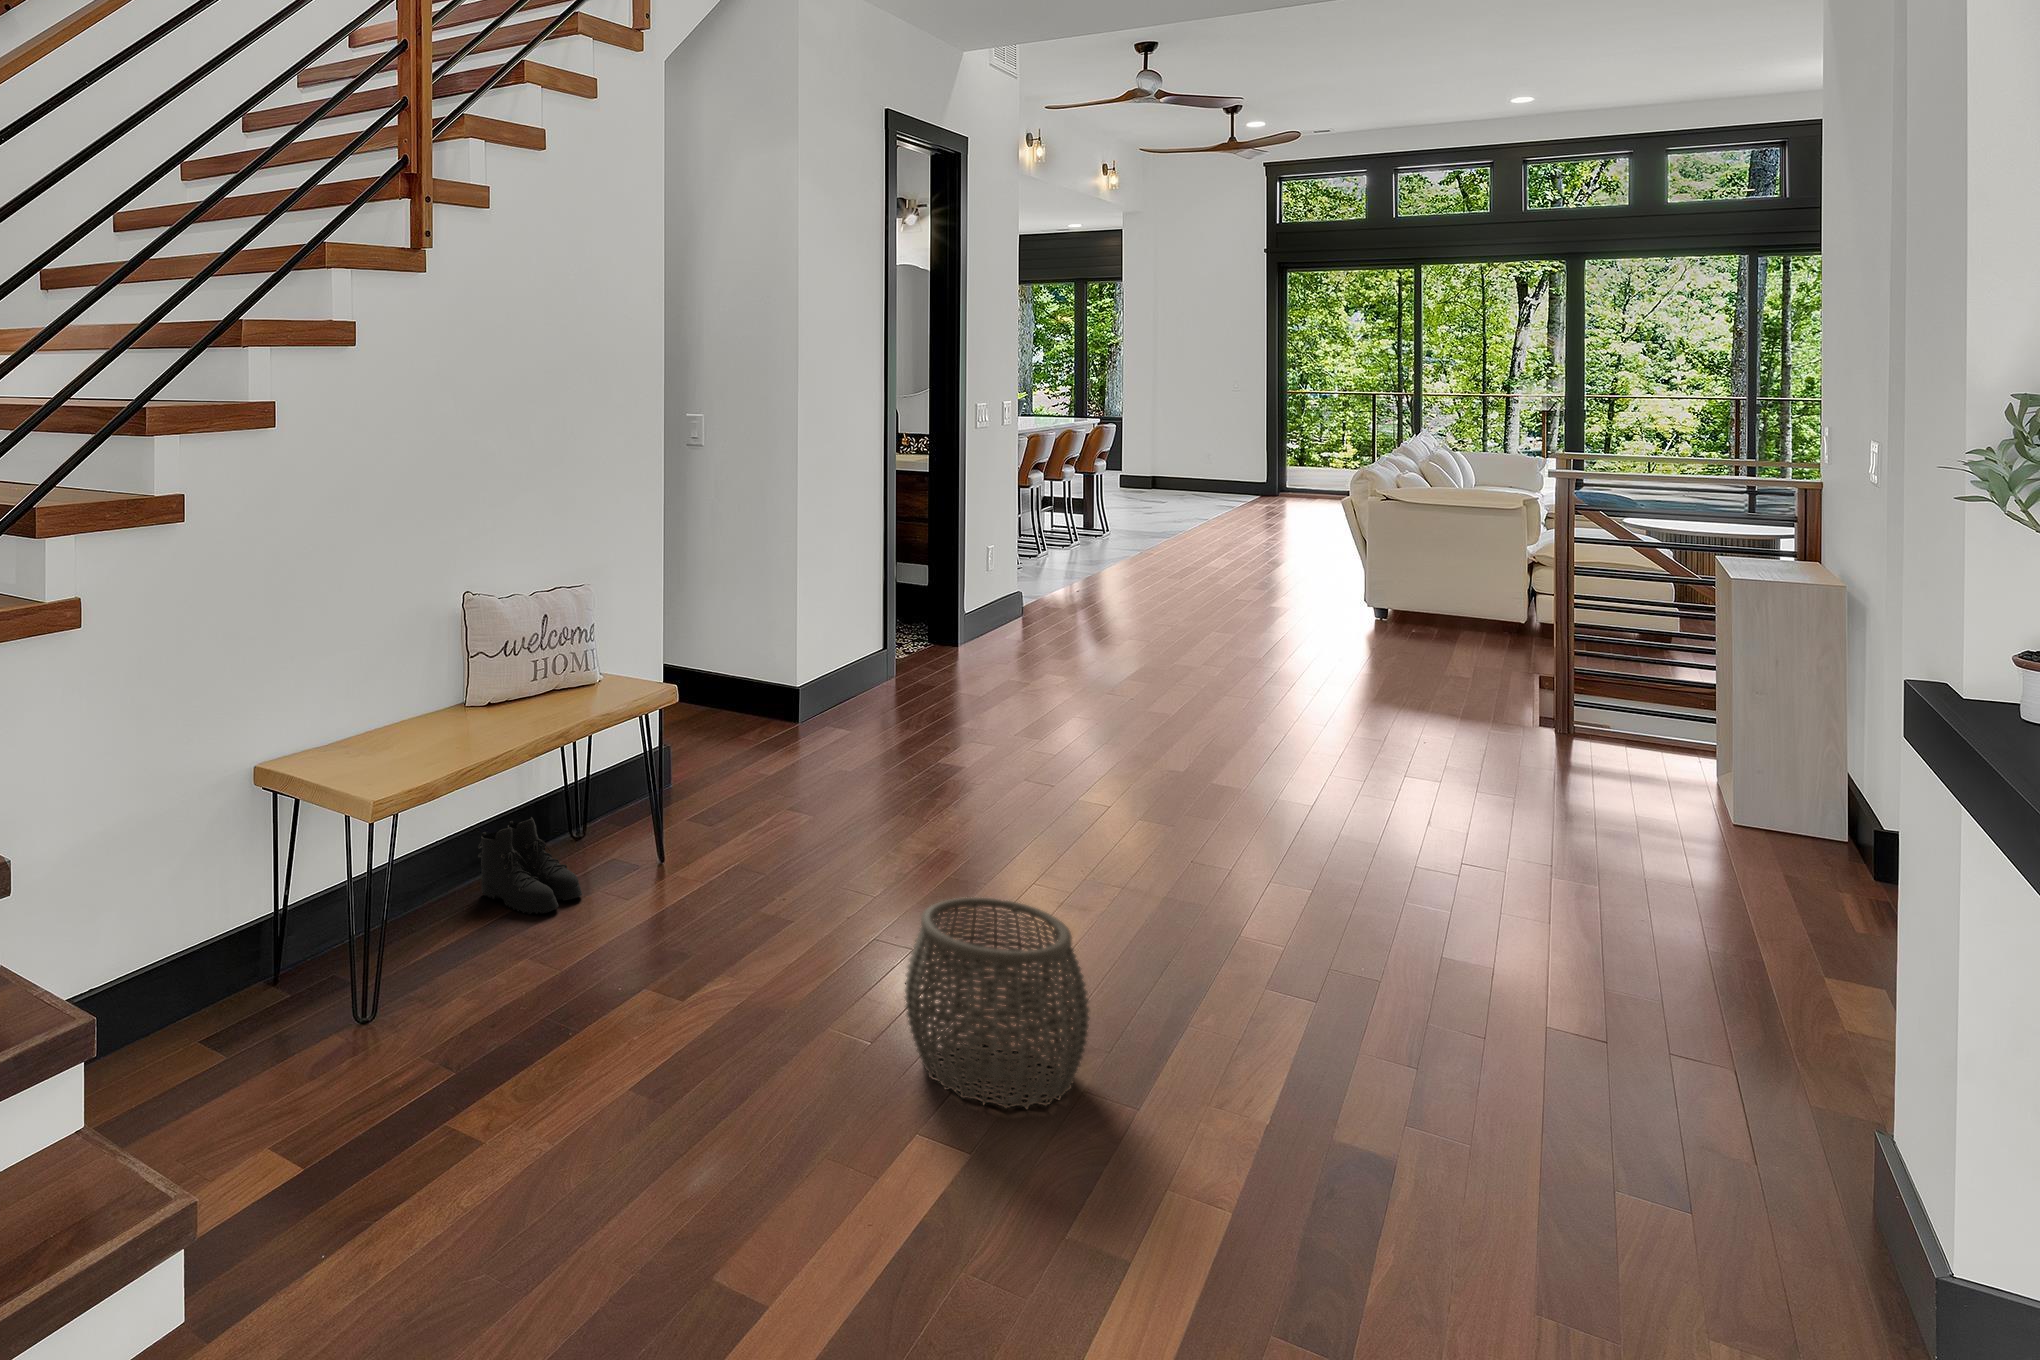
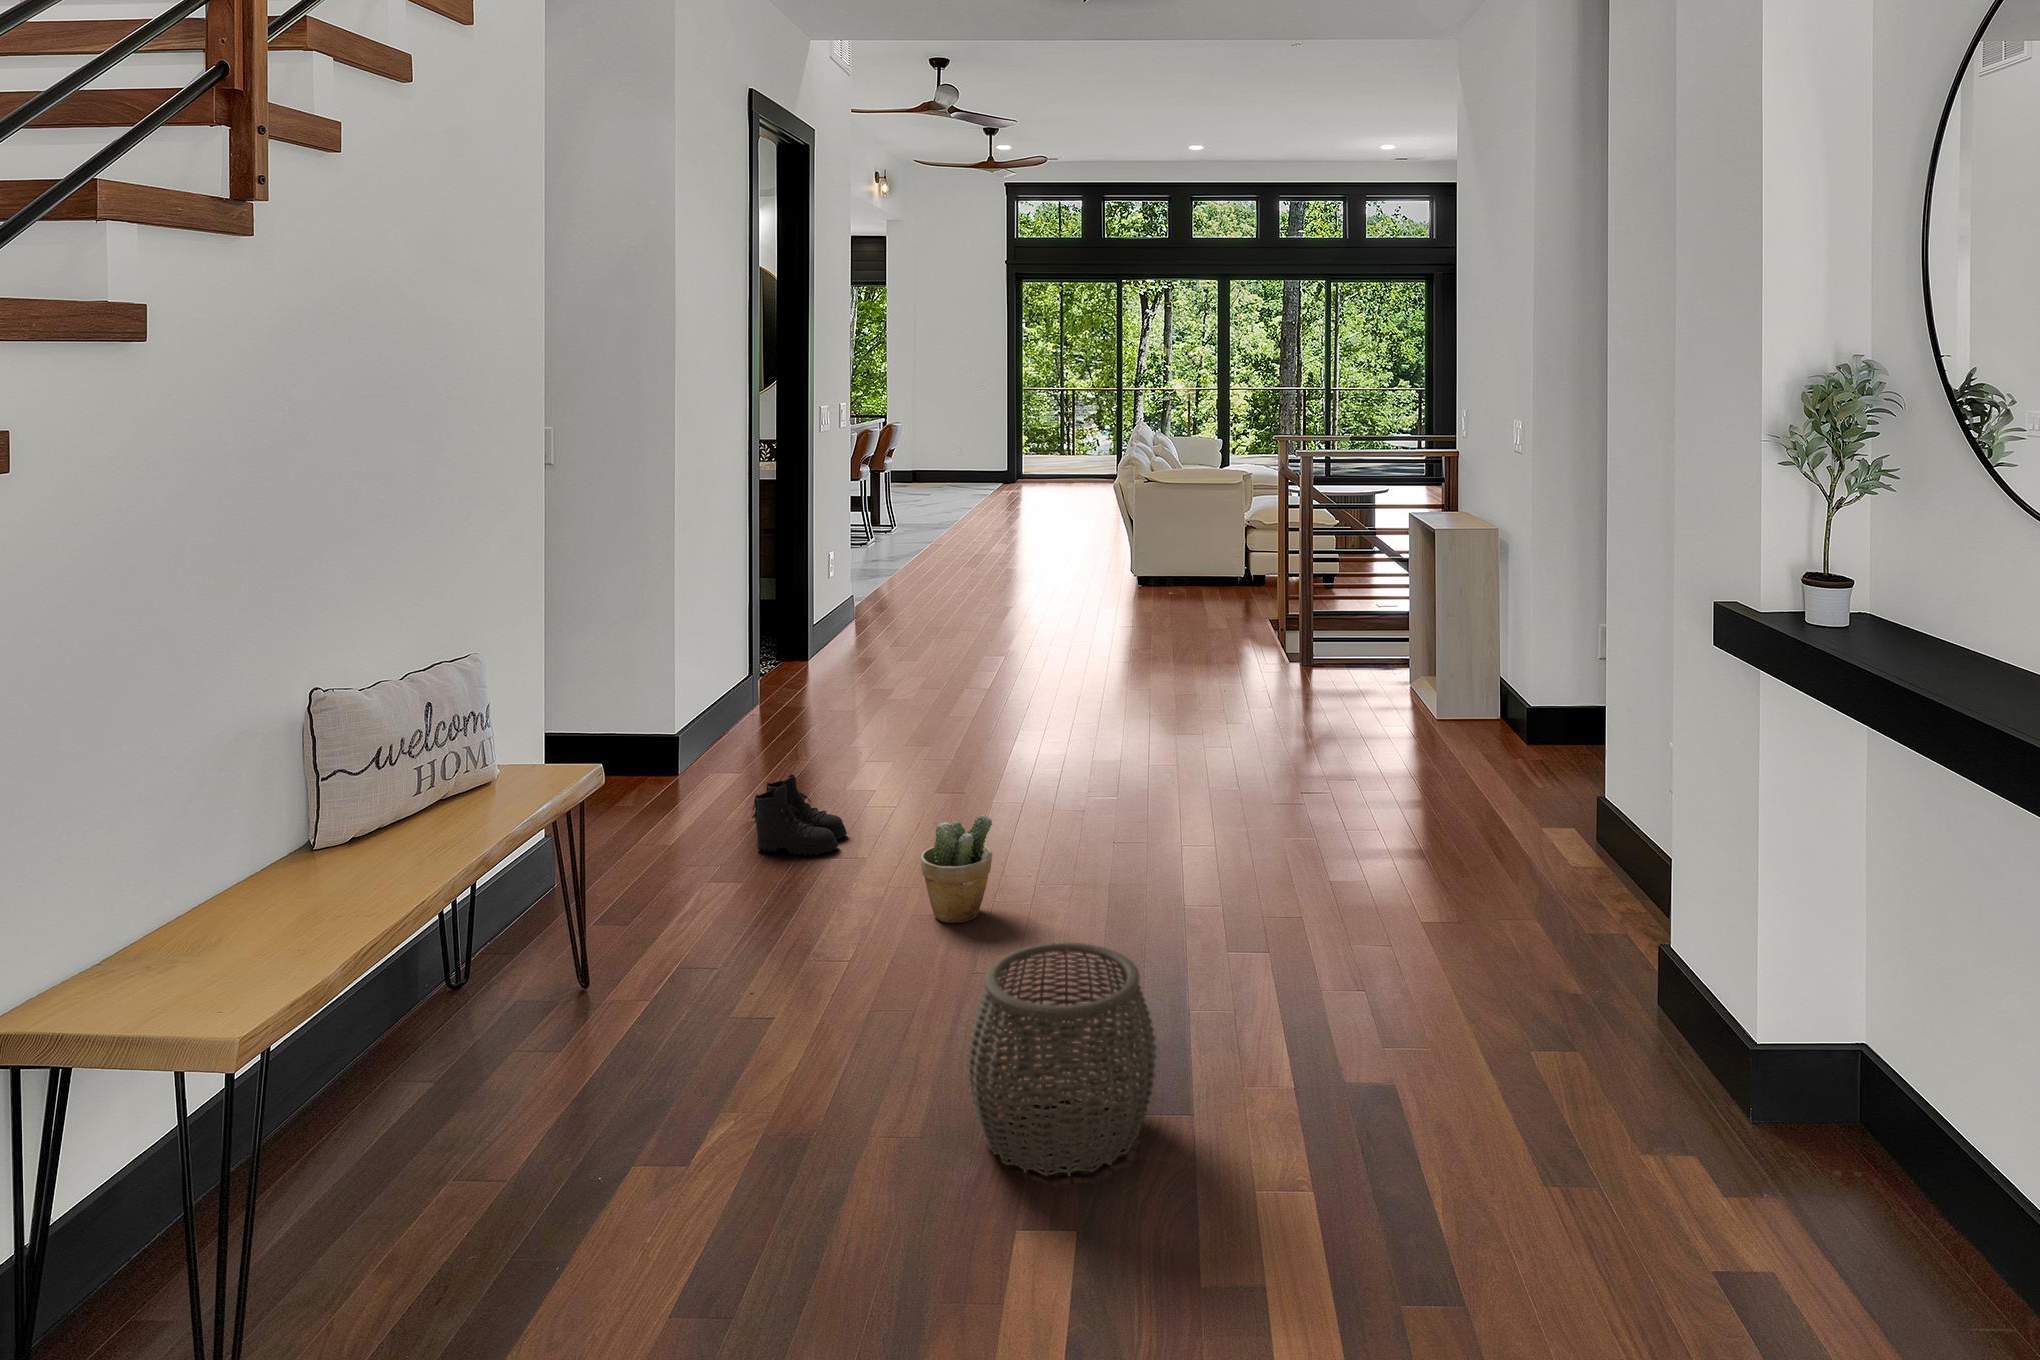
potted plant: none [958,792,1029,889] -> present [921,815,992,923]
boots: present [478,817,582,914] -> present [751,775,847,856]

